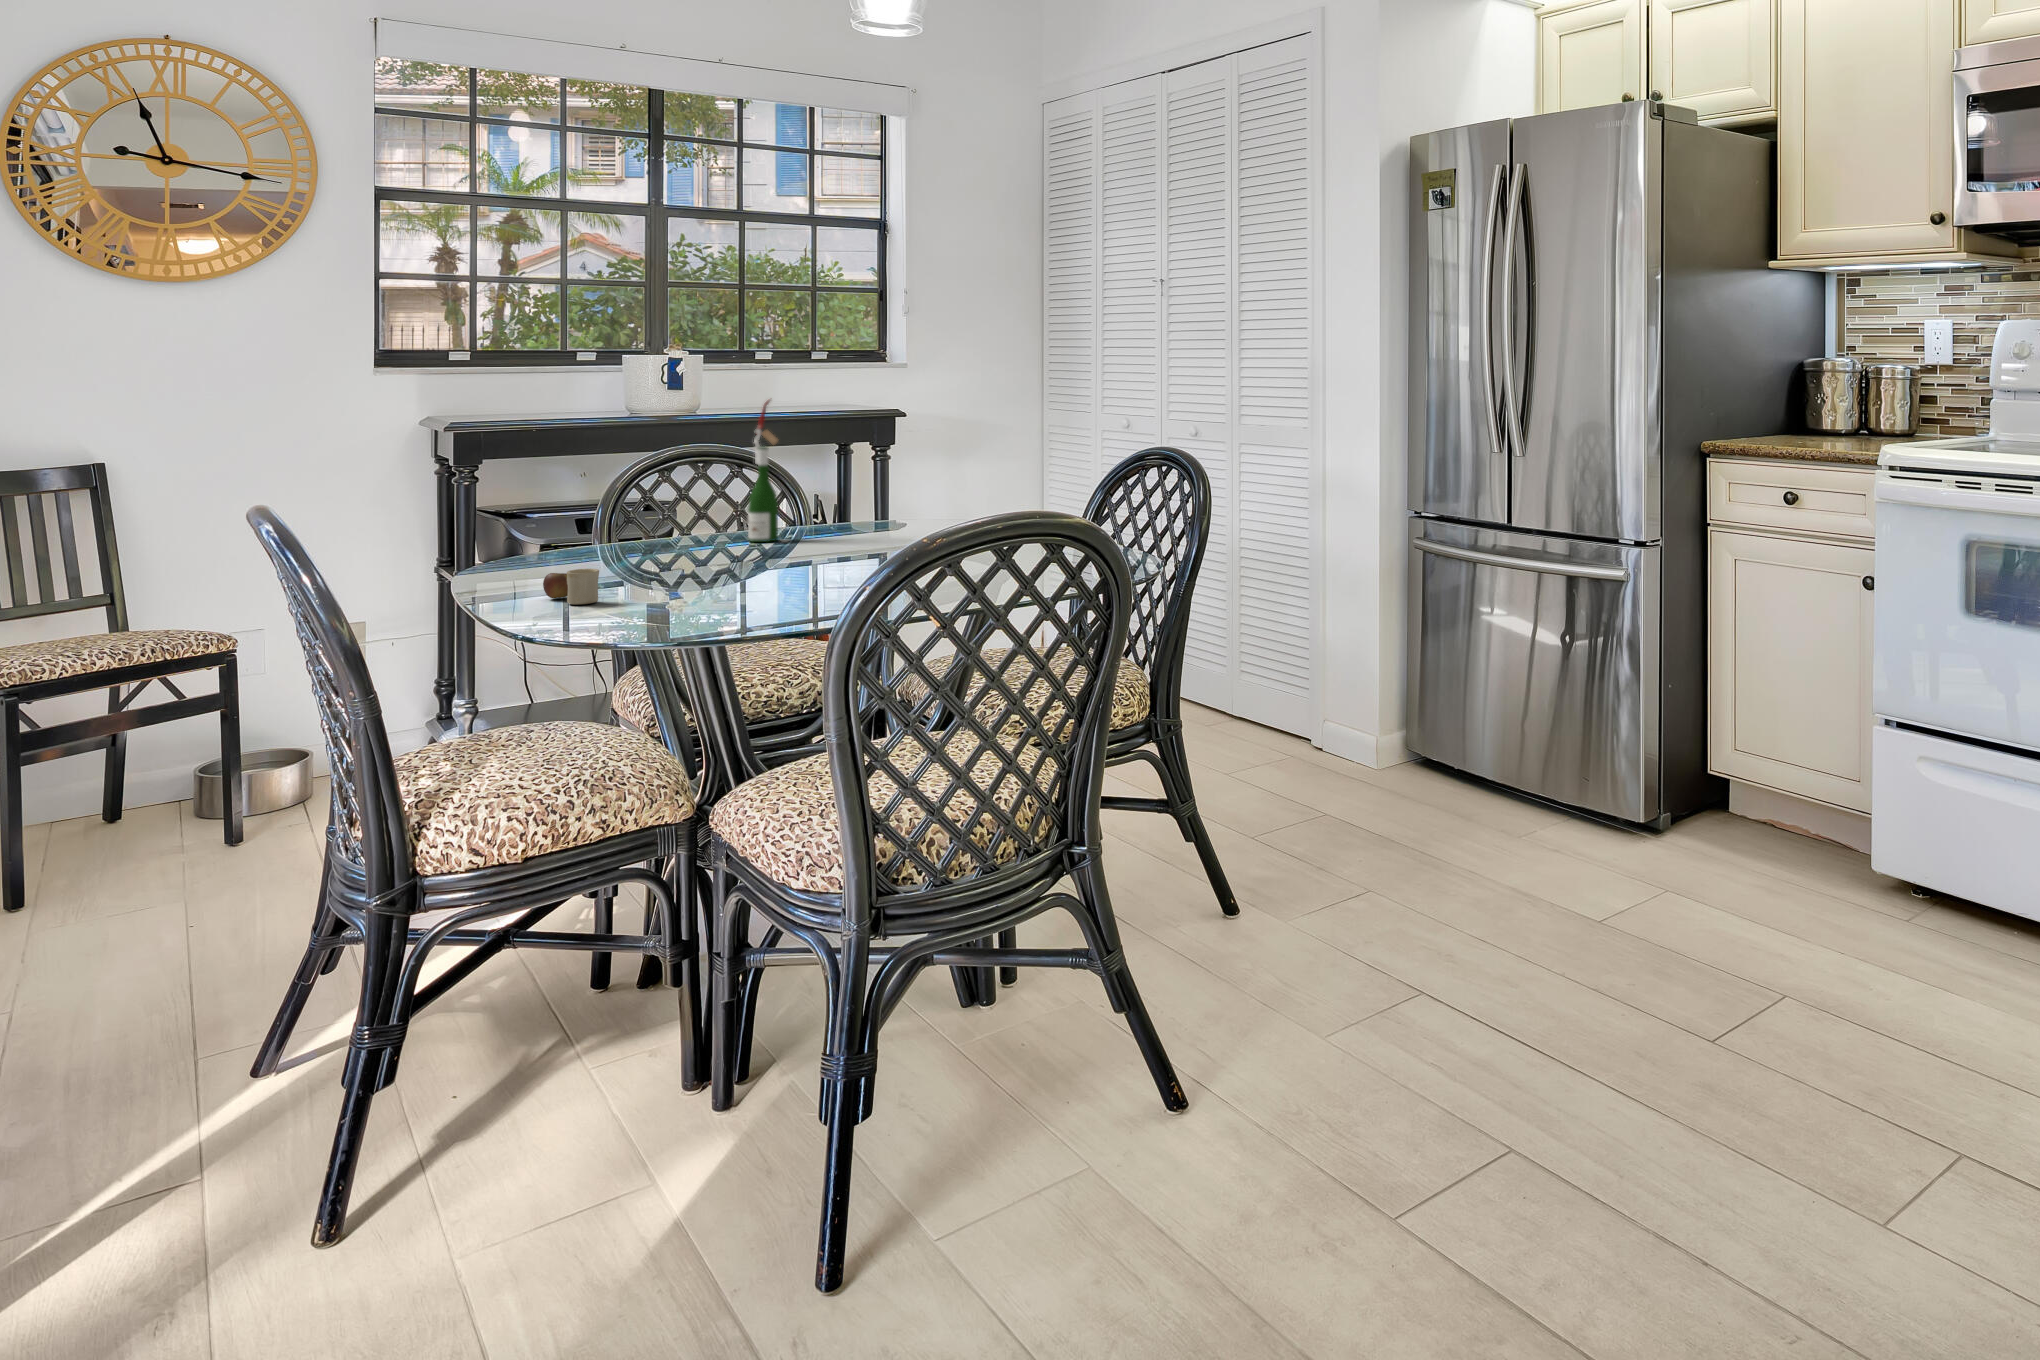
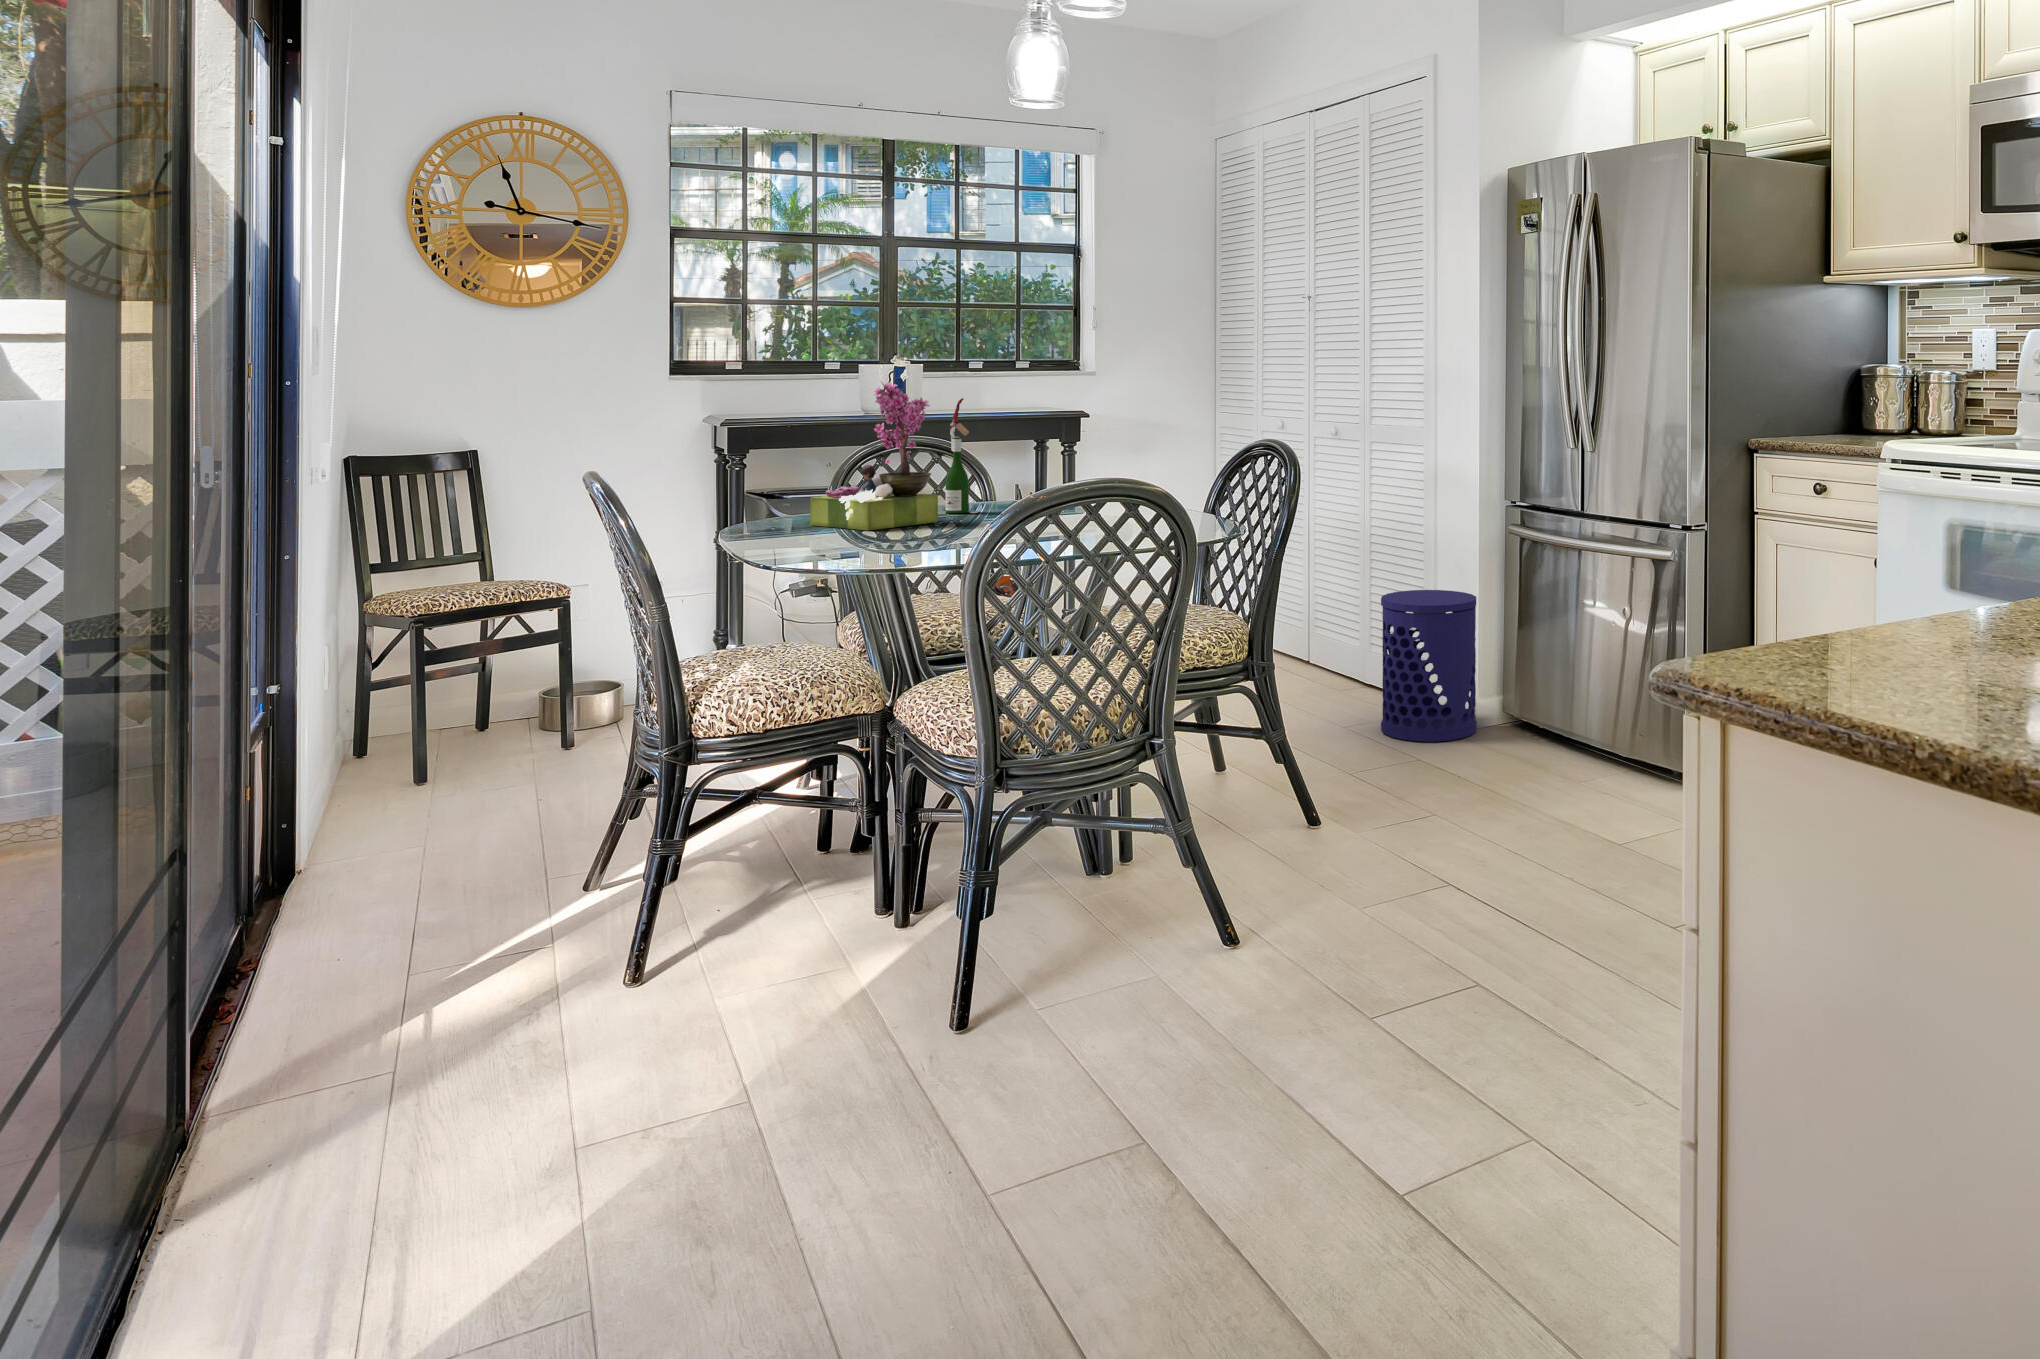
flower arrangement: none [575,375,745,571] -> present [810,382,938,530]
mug: present [543,569,599,605] -> none [780,524,819,550]
waste bin: none [1260,615,1370,792] -> present [1381,590,1476,742]

